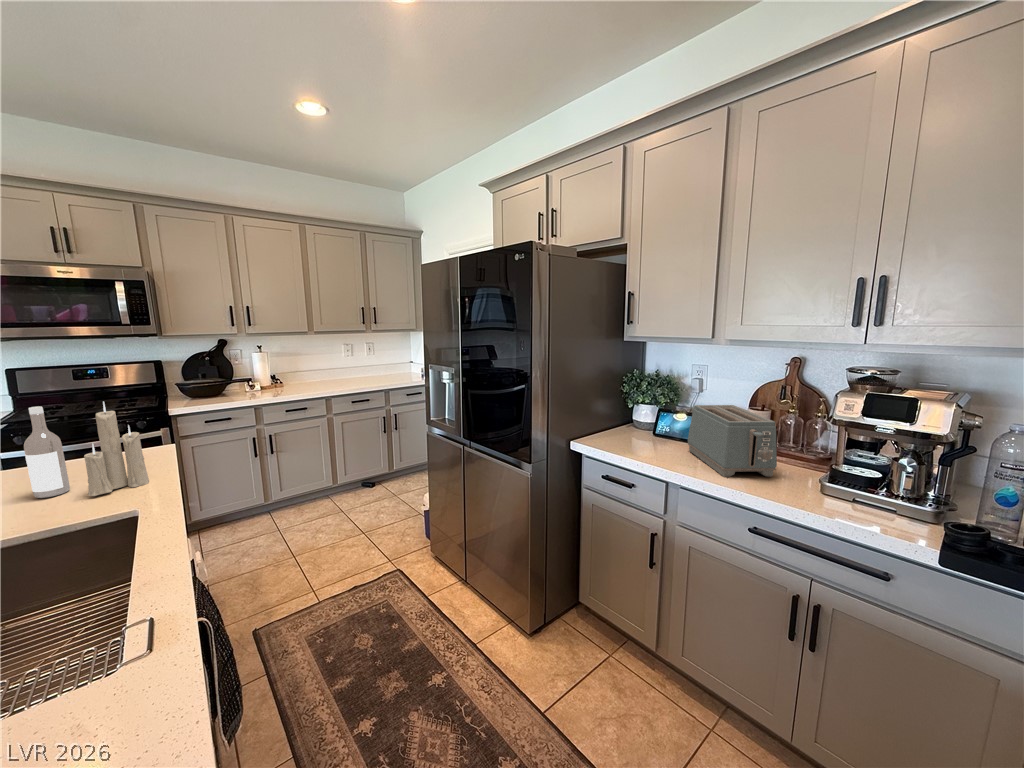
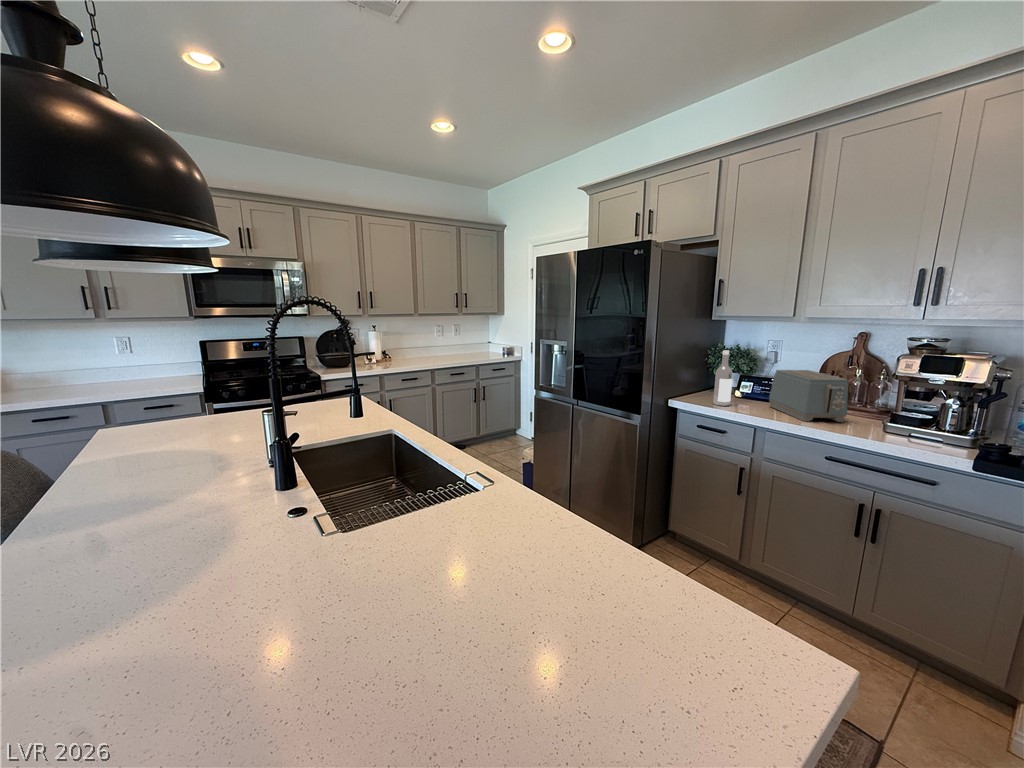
candle: present [84,402,149,496] -> none [346,354,378,423]
wine bottle: present [24,406,70,498] -> present [713,350,733,406]

